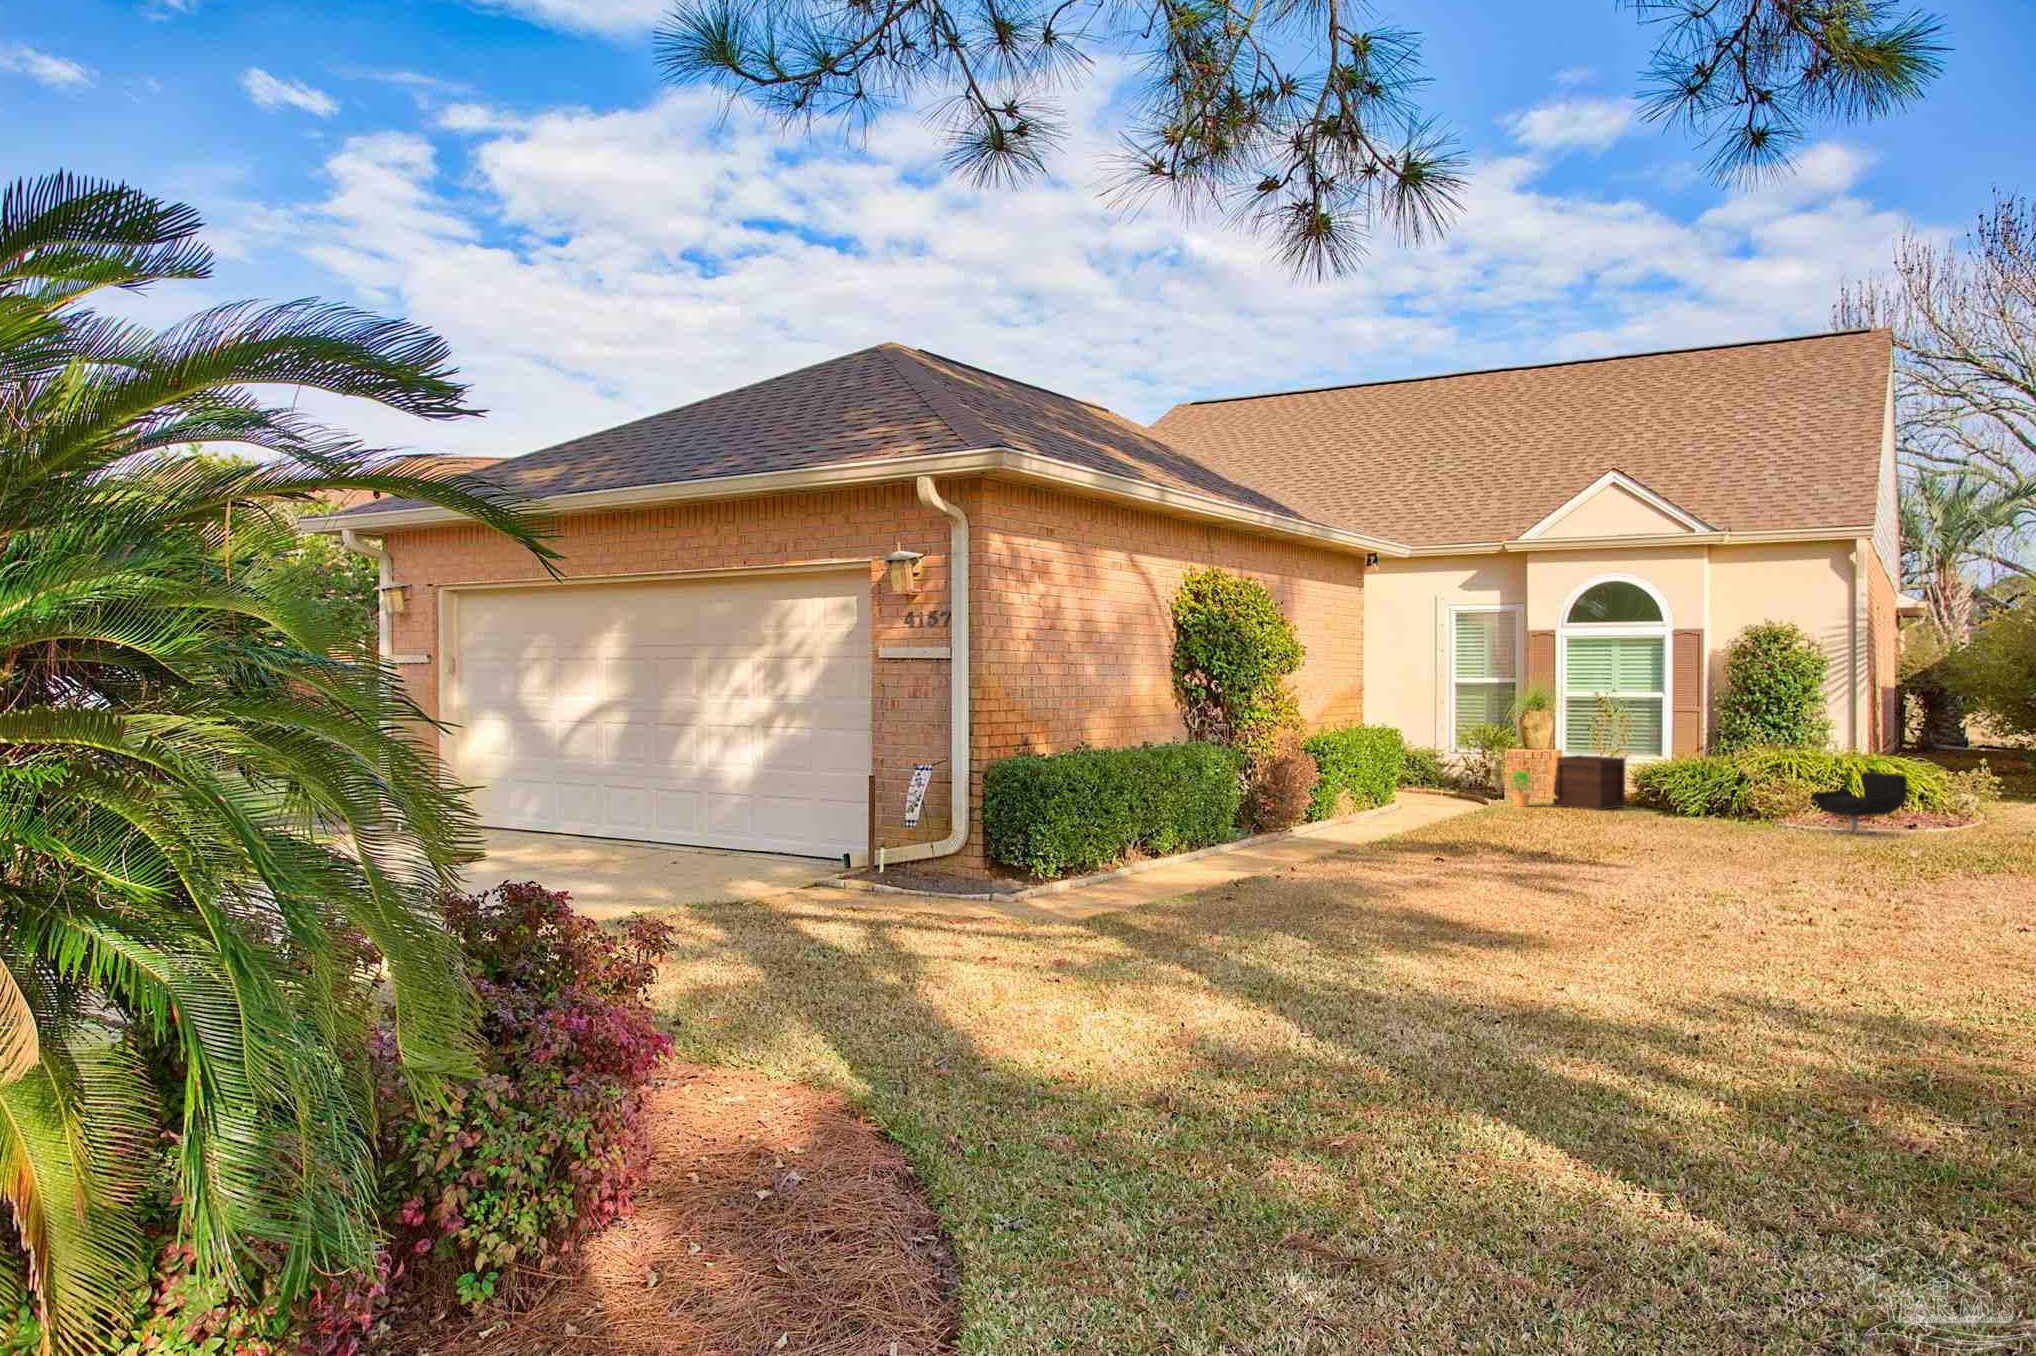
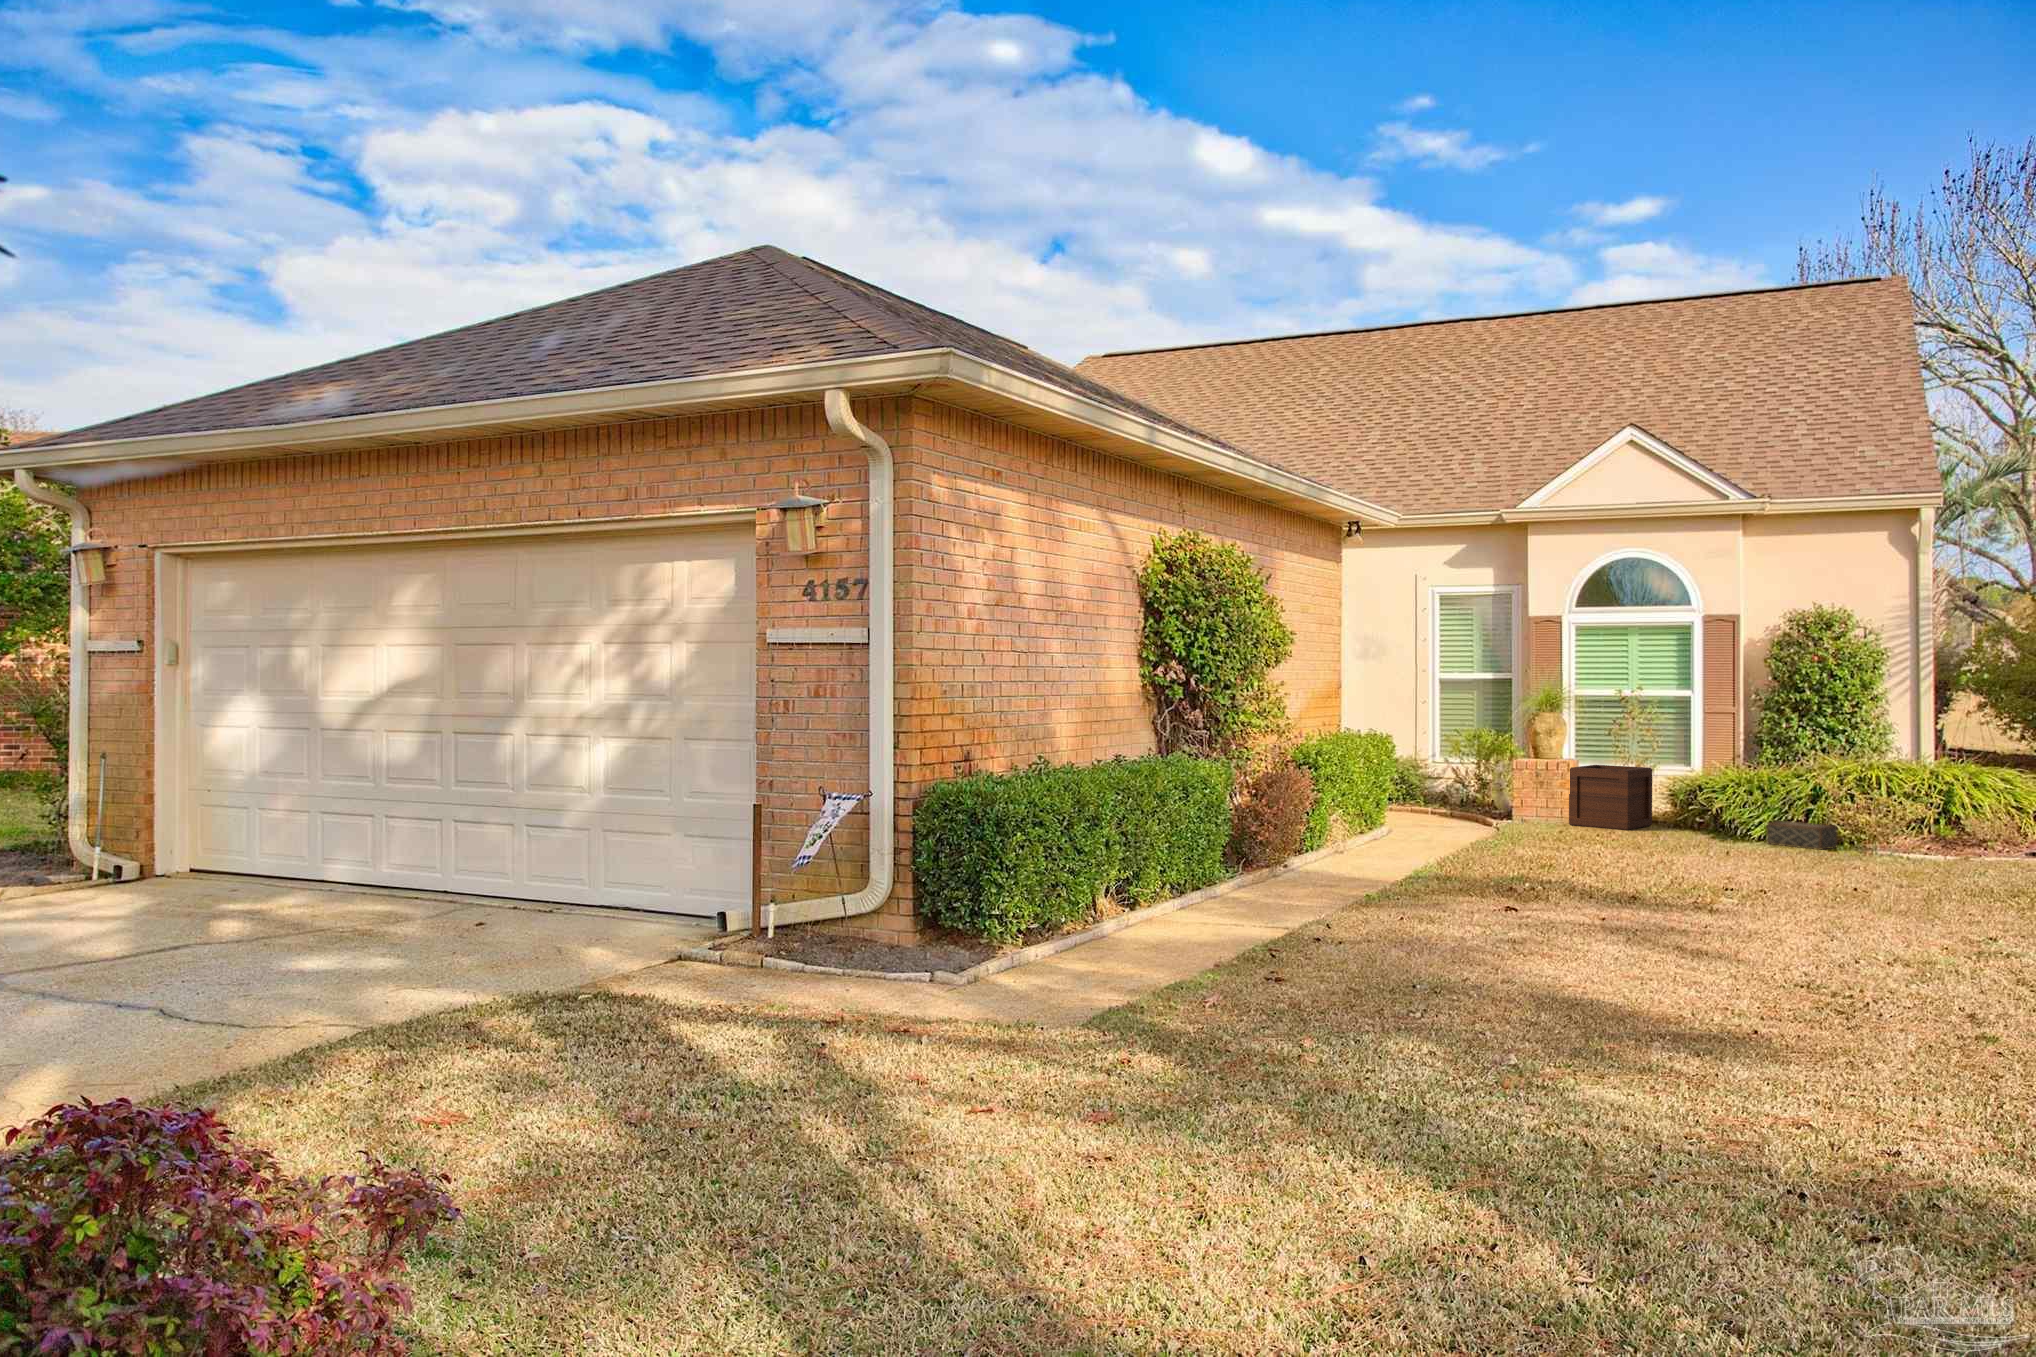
potted plant: present [1509,771,1534,807] -> none [1516,783,1550,827]
lounge chair: present [1811,772,1907,837] -> none [1889,782,2005,861]
woven basket: none [1711,803,1770,827] -> present [1766,821,1838,850]

